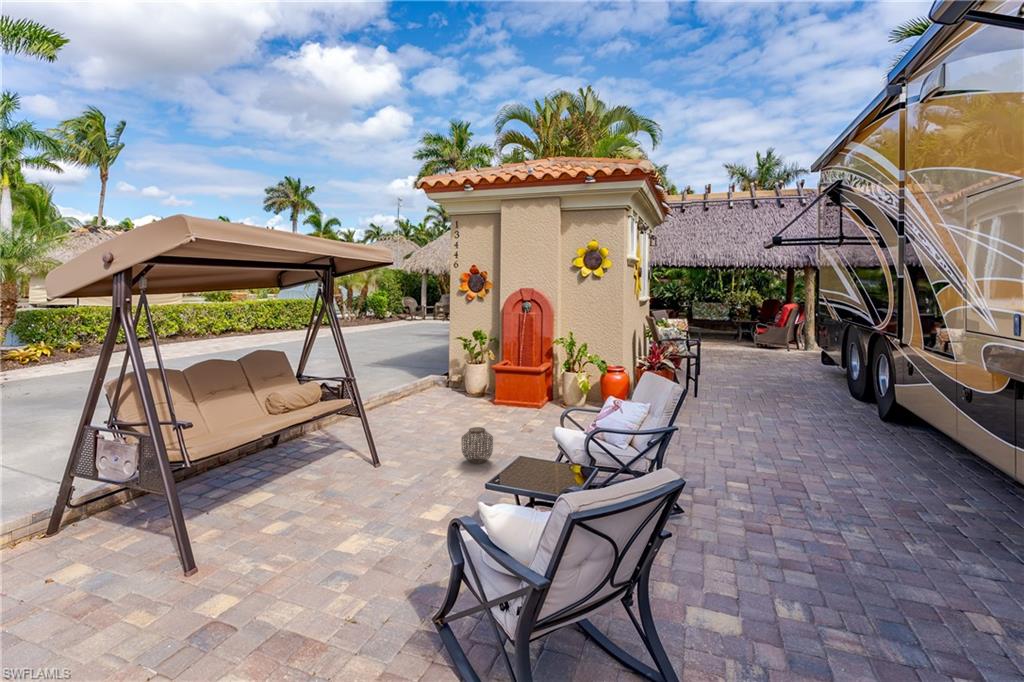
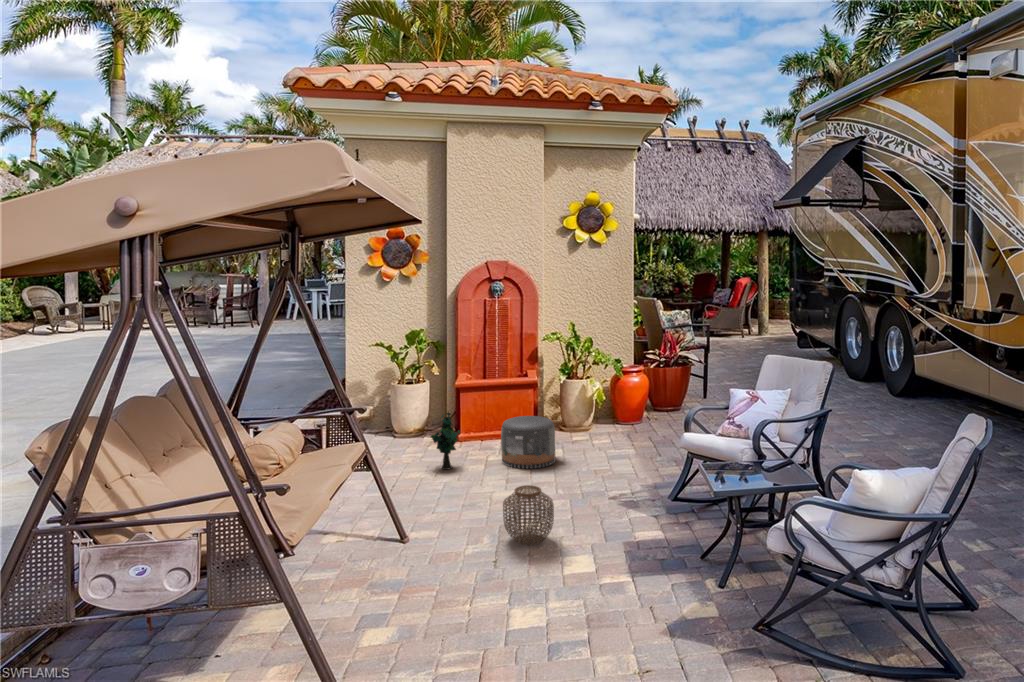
decorative plant: none [459,384,479,420] -> present [431,413,460,470]
pouf: none [507,391,542,425] -> present [501,416,555,469]

